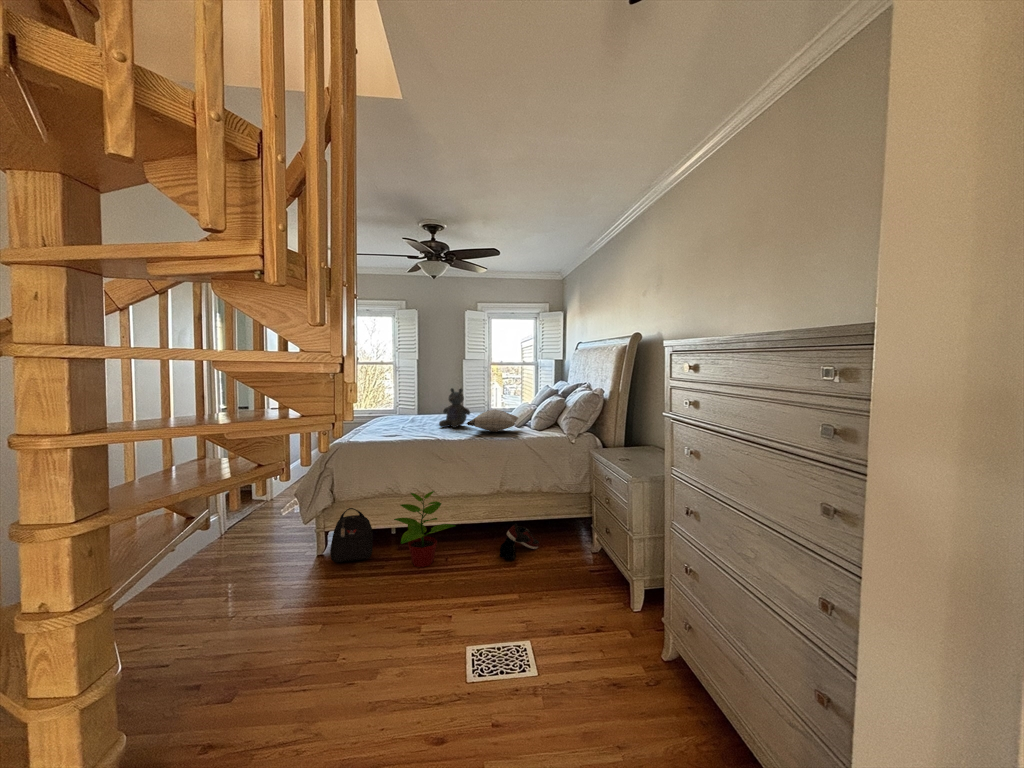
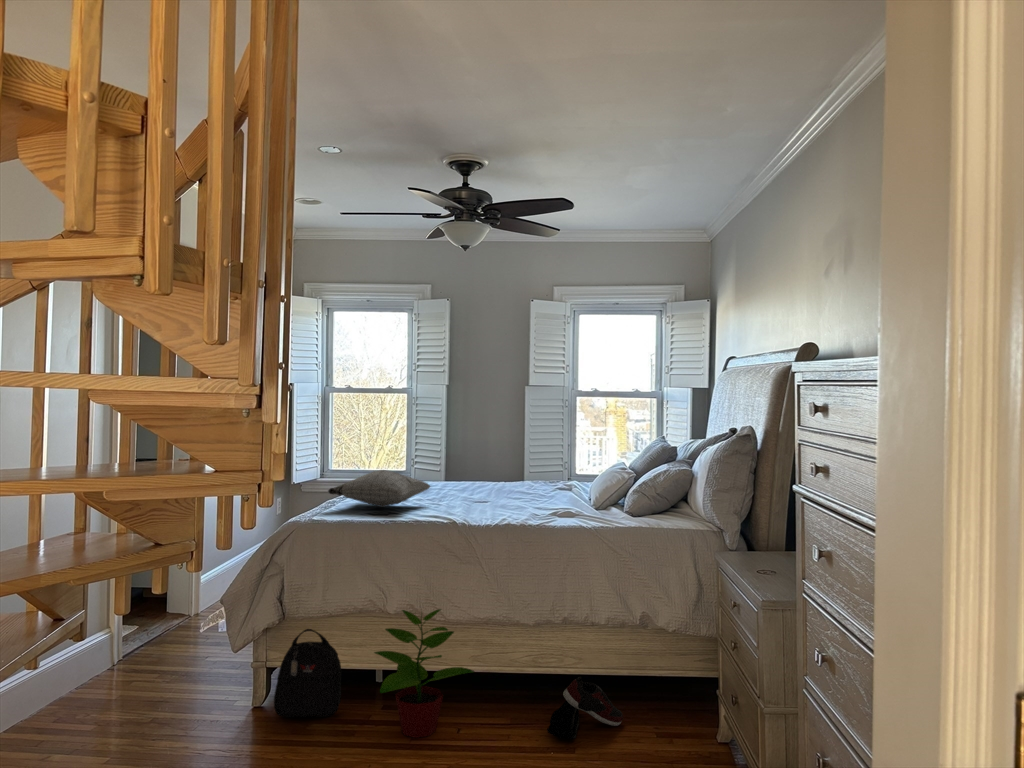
stuffed bear: present [439,388,470,428] -> none [465,436,518,505]
pillow: present [467,410,518,432] -> present [328,470,430,507]

